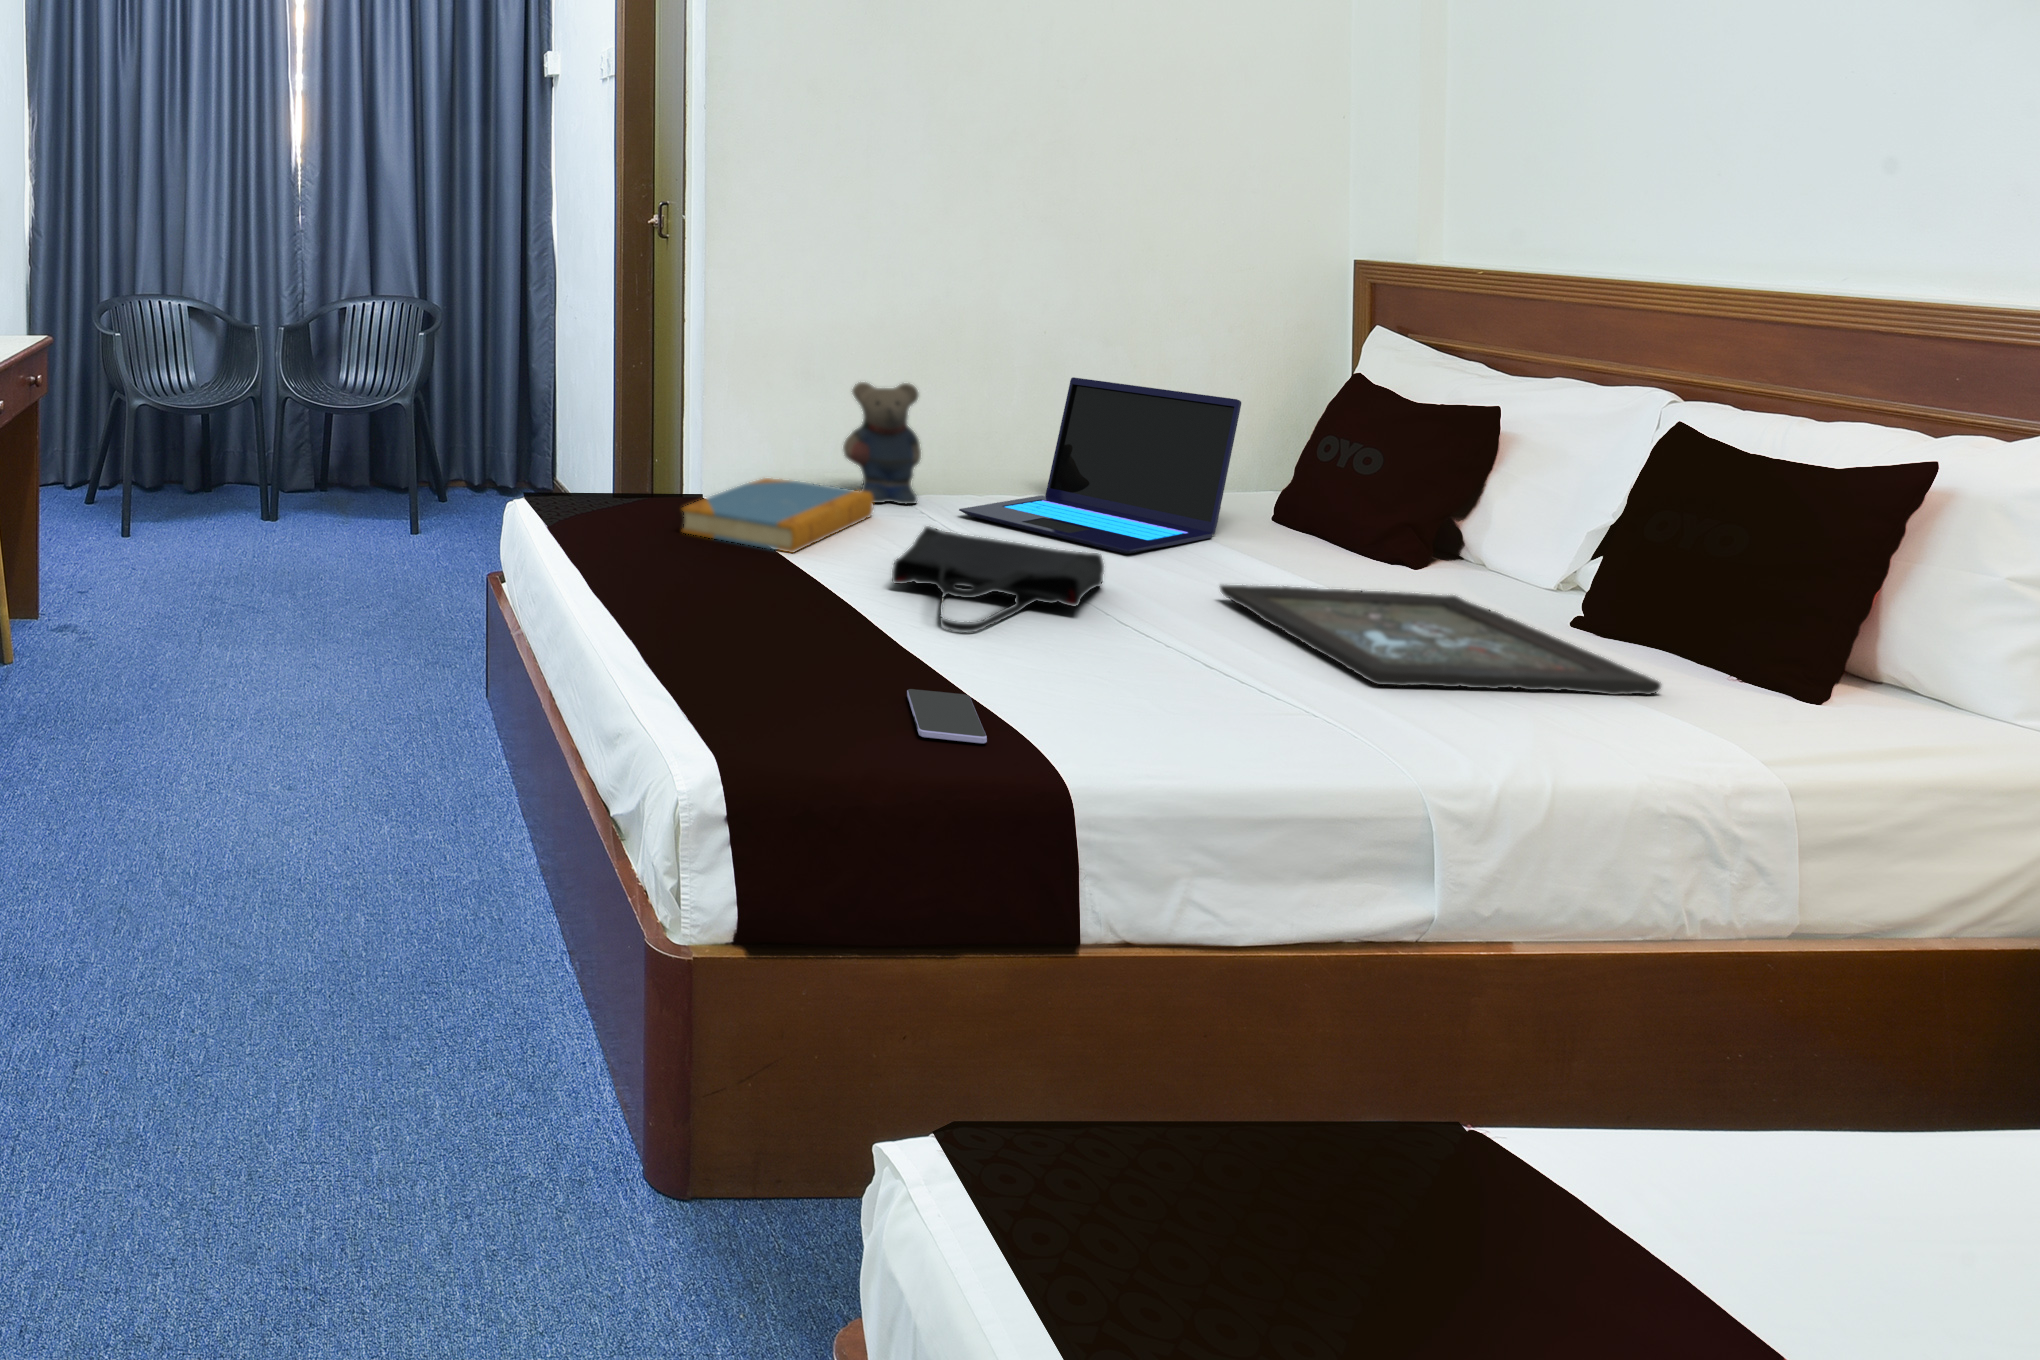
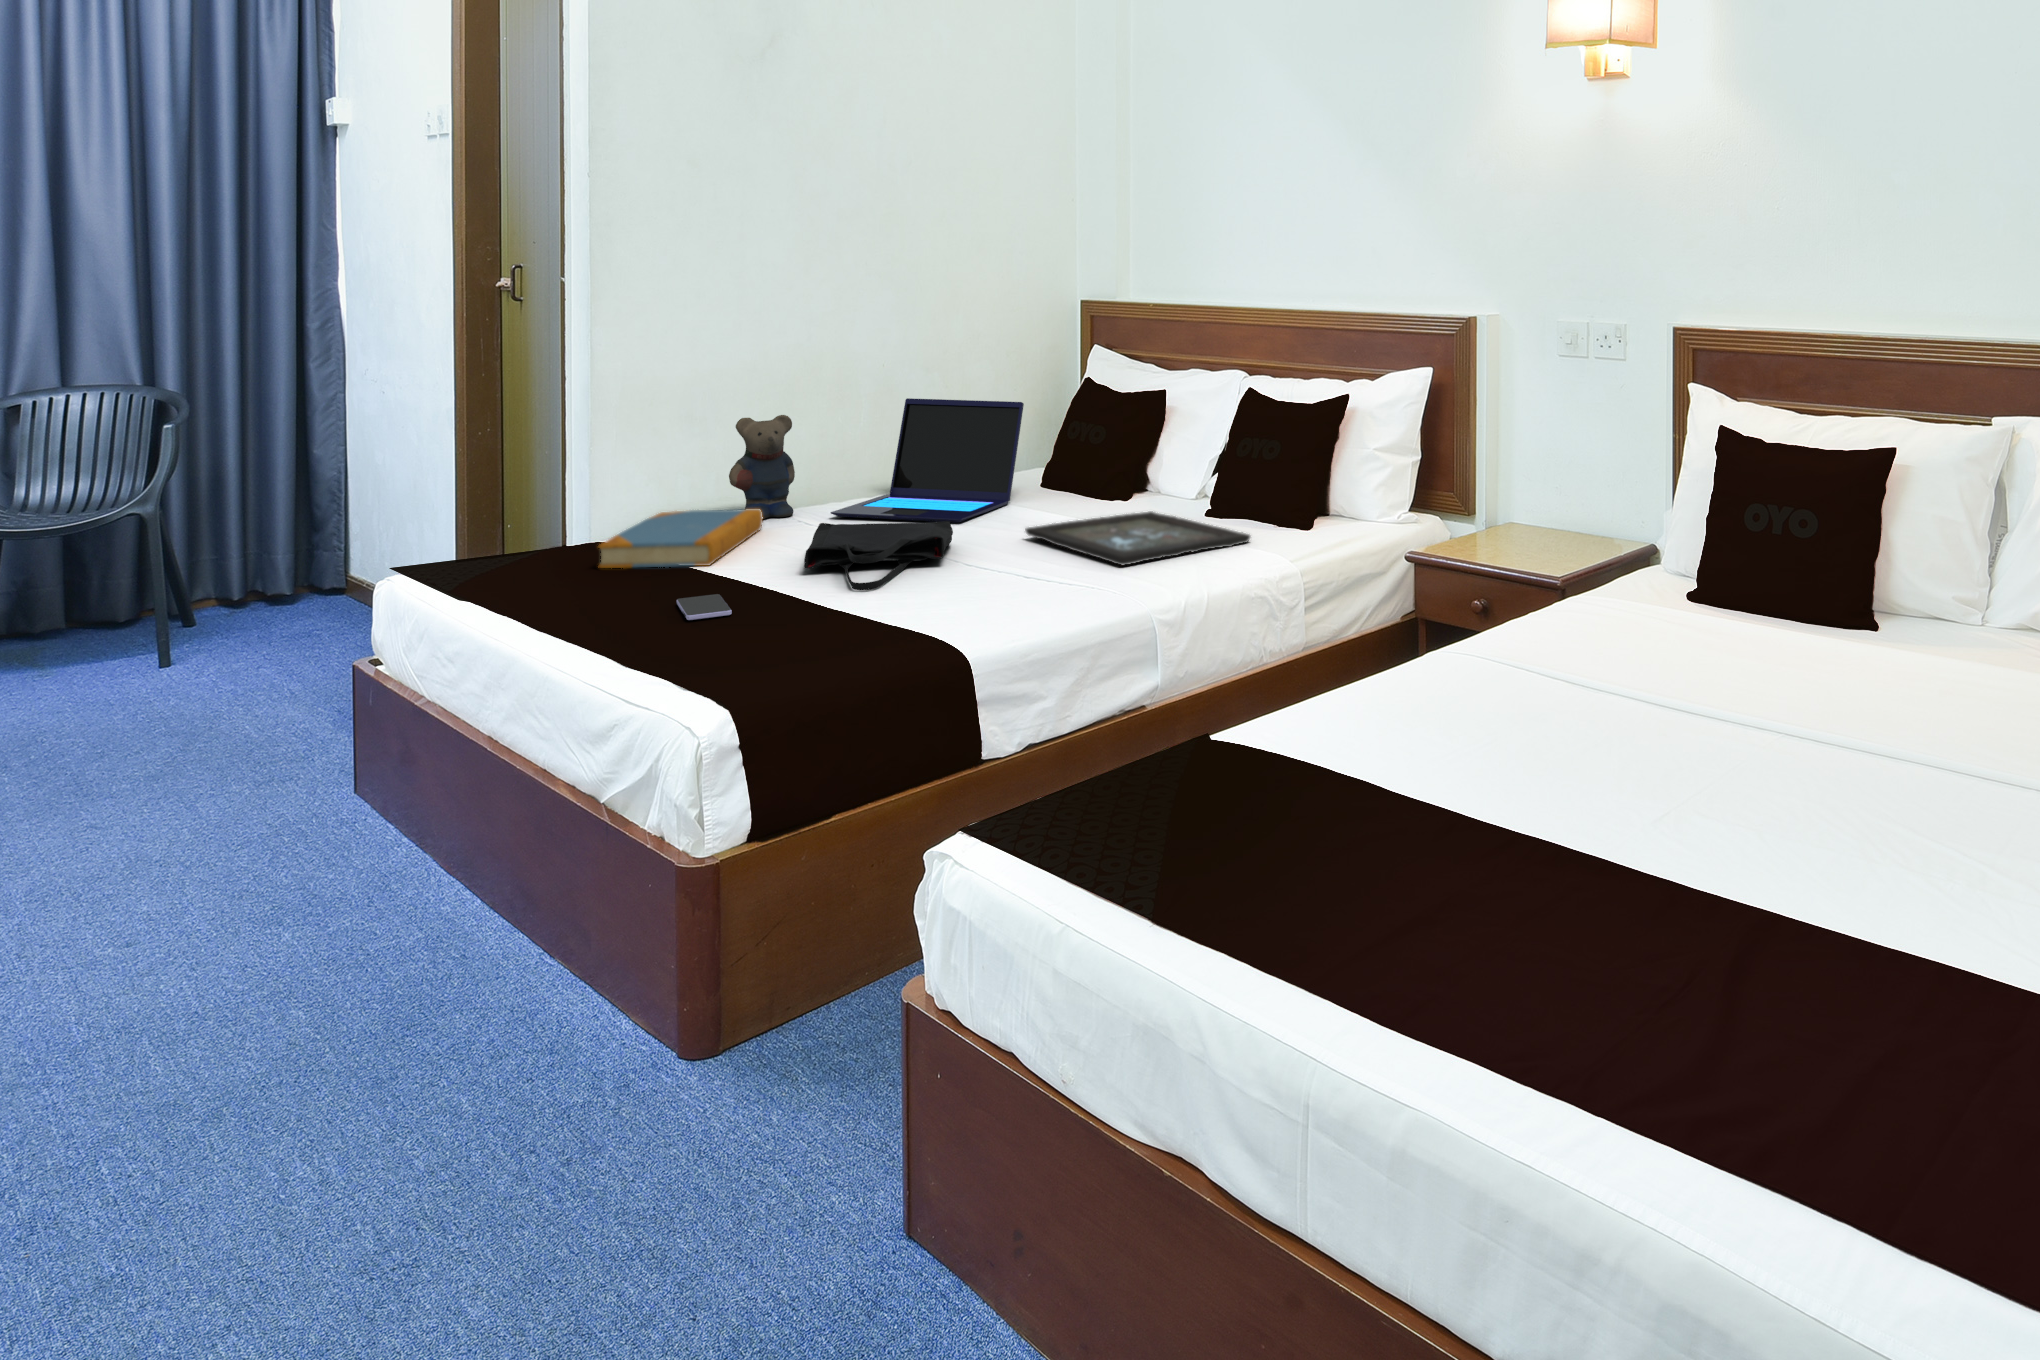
smartphone: present [907,689,987,743] -> present [677,594,732,620]

